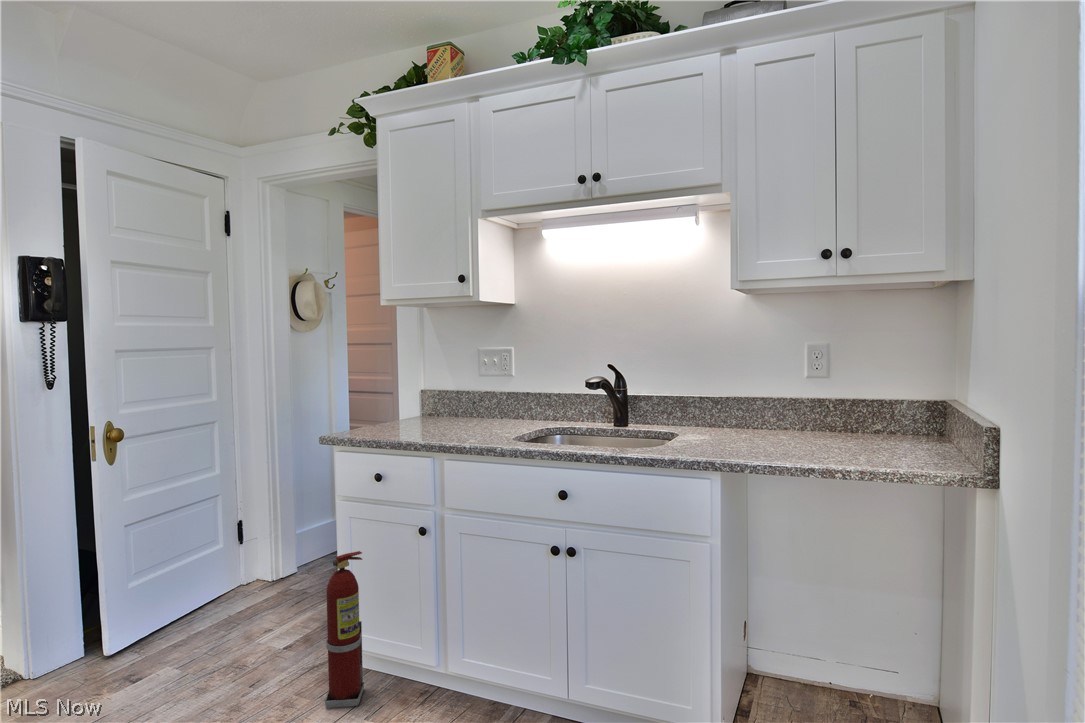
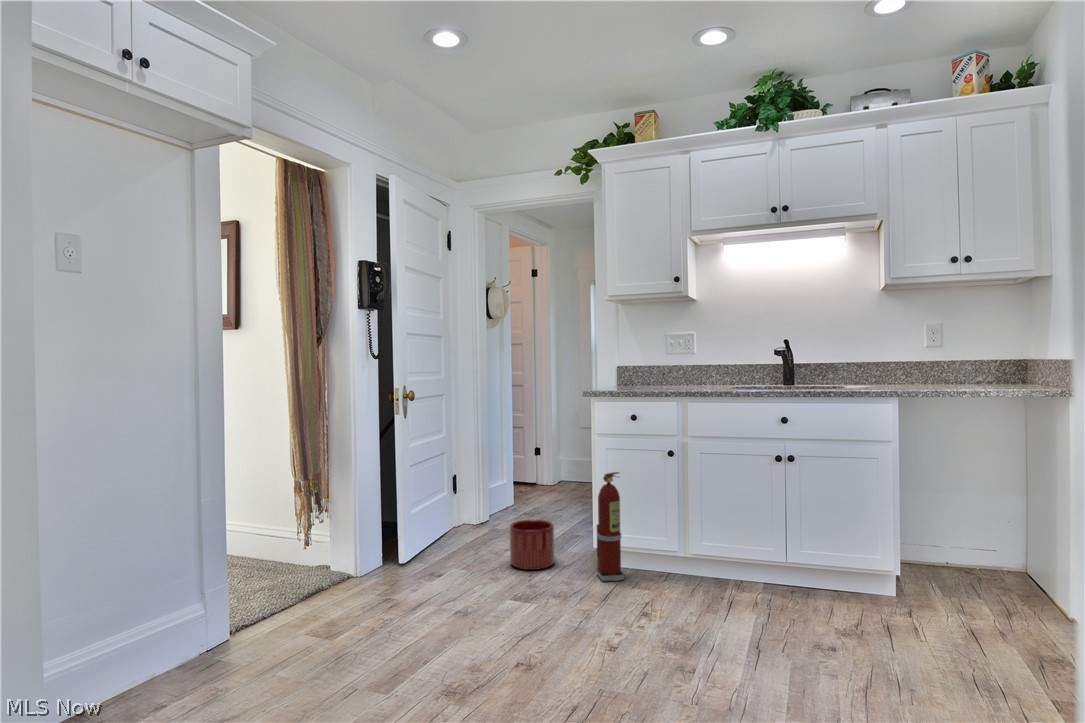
planter: none [234,600,301,677] -> present [510,520,555,570]

